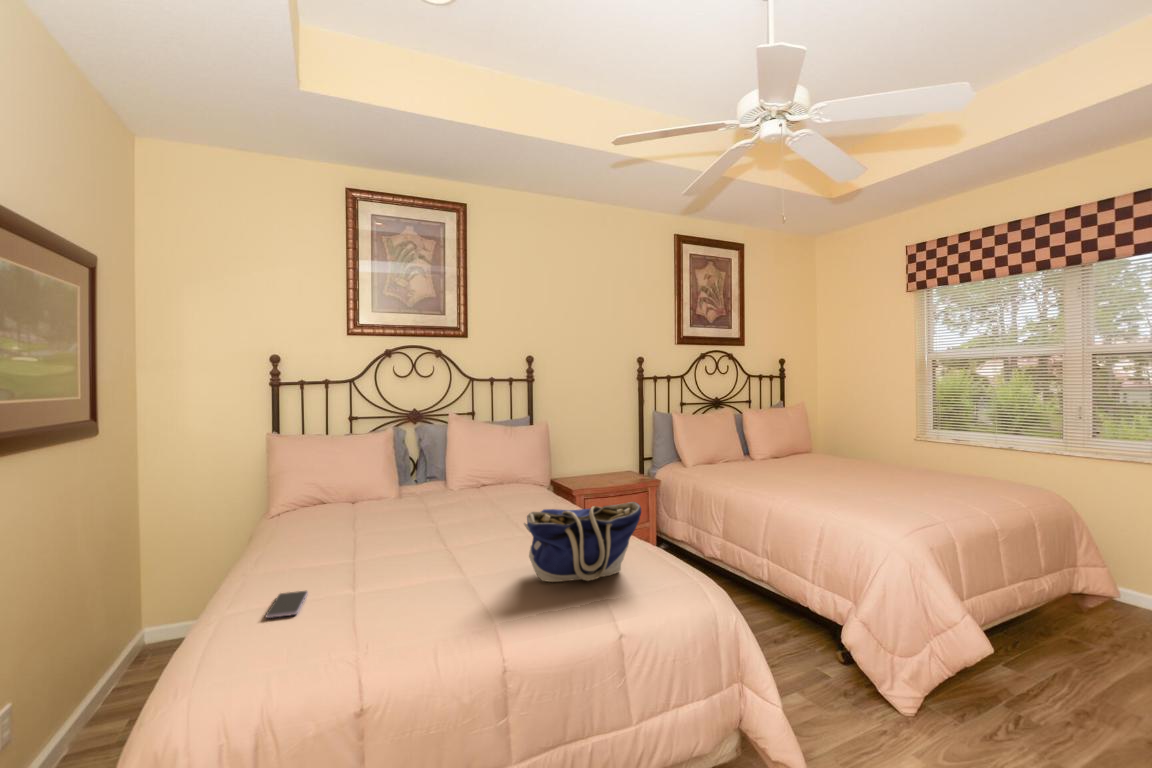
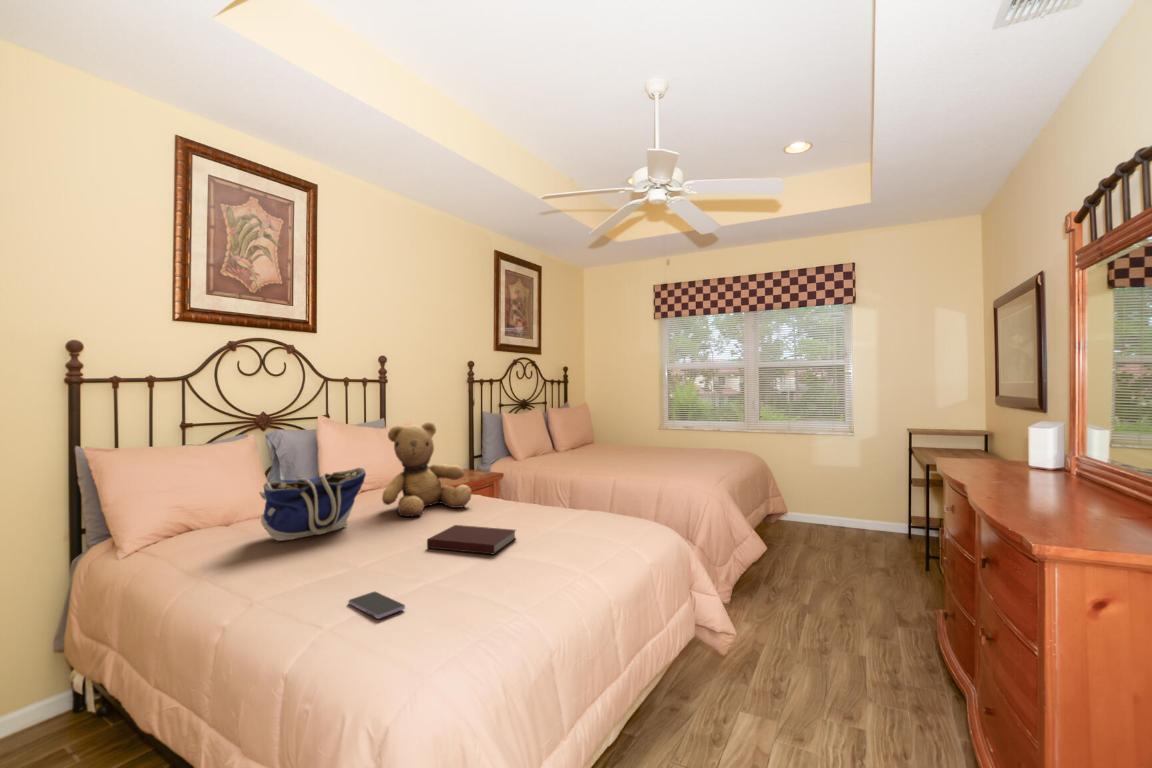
teddy bear: none [454,426,536,521] -> present [382,422,472,517]
tote bag: present [524,502,641,582] -> present [260,468,366,541]
notebook: none [419,537,505,578] -> present [427,525,515,554]

